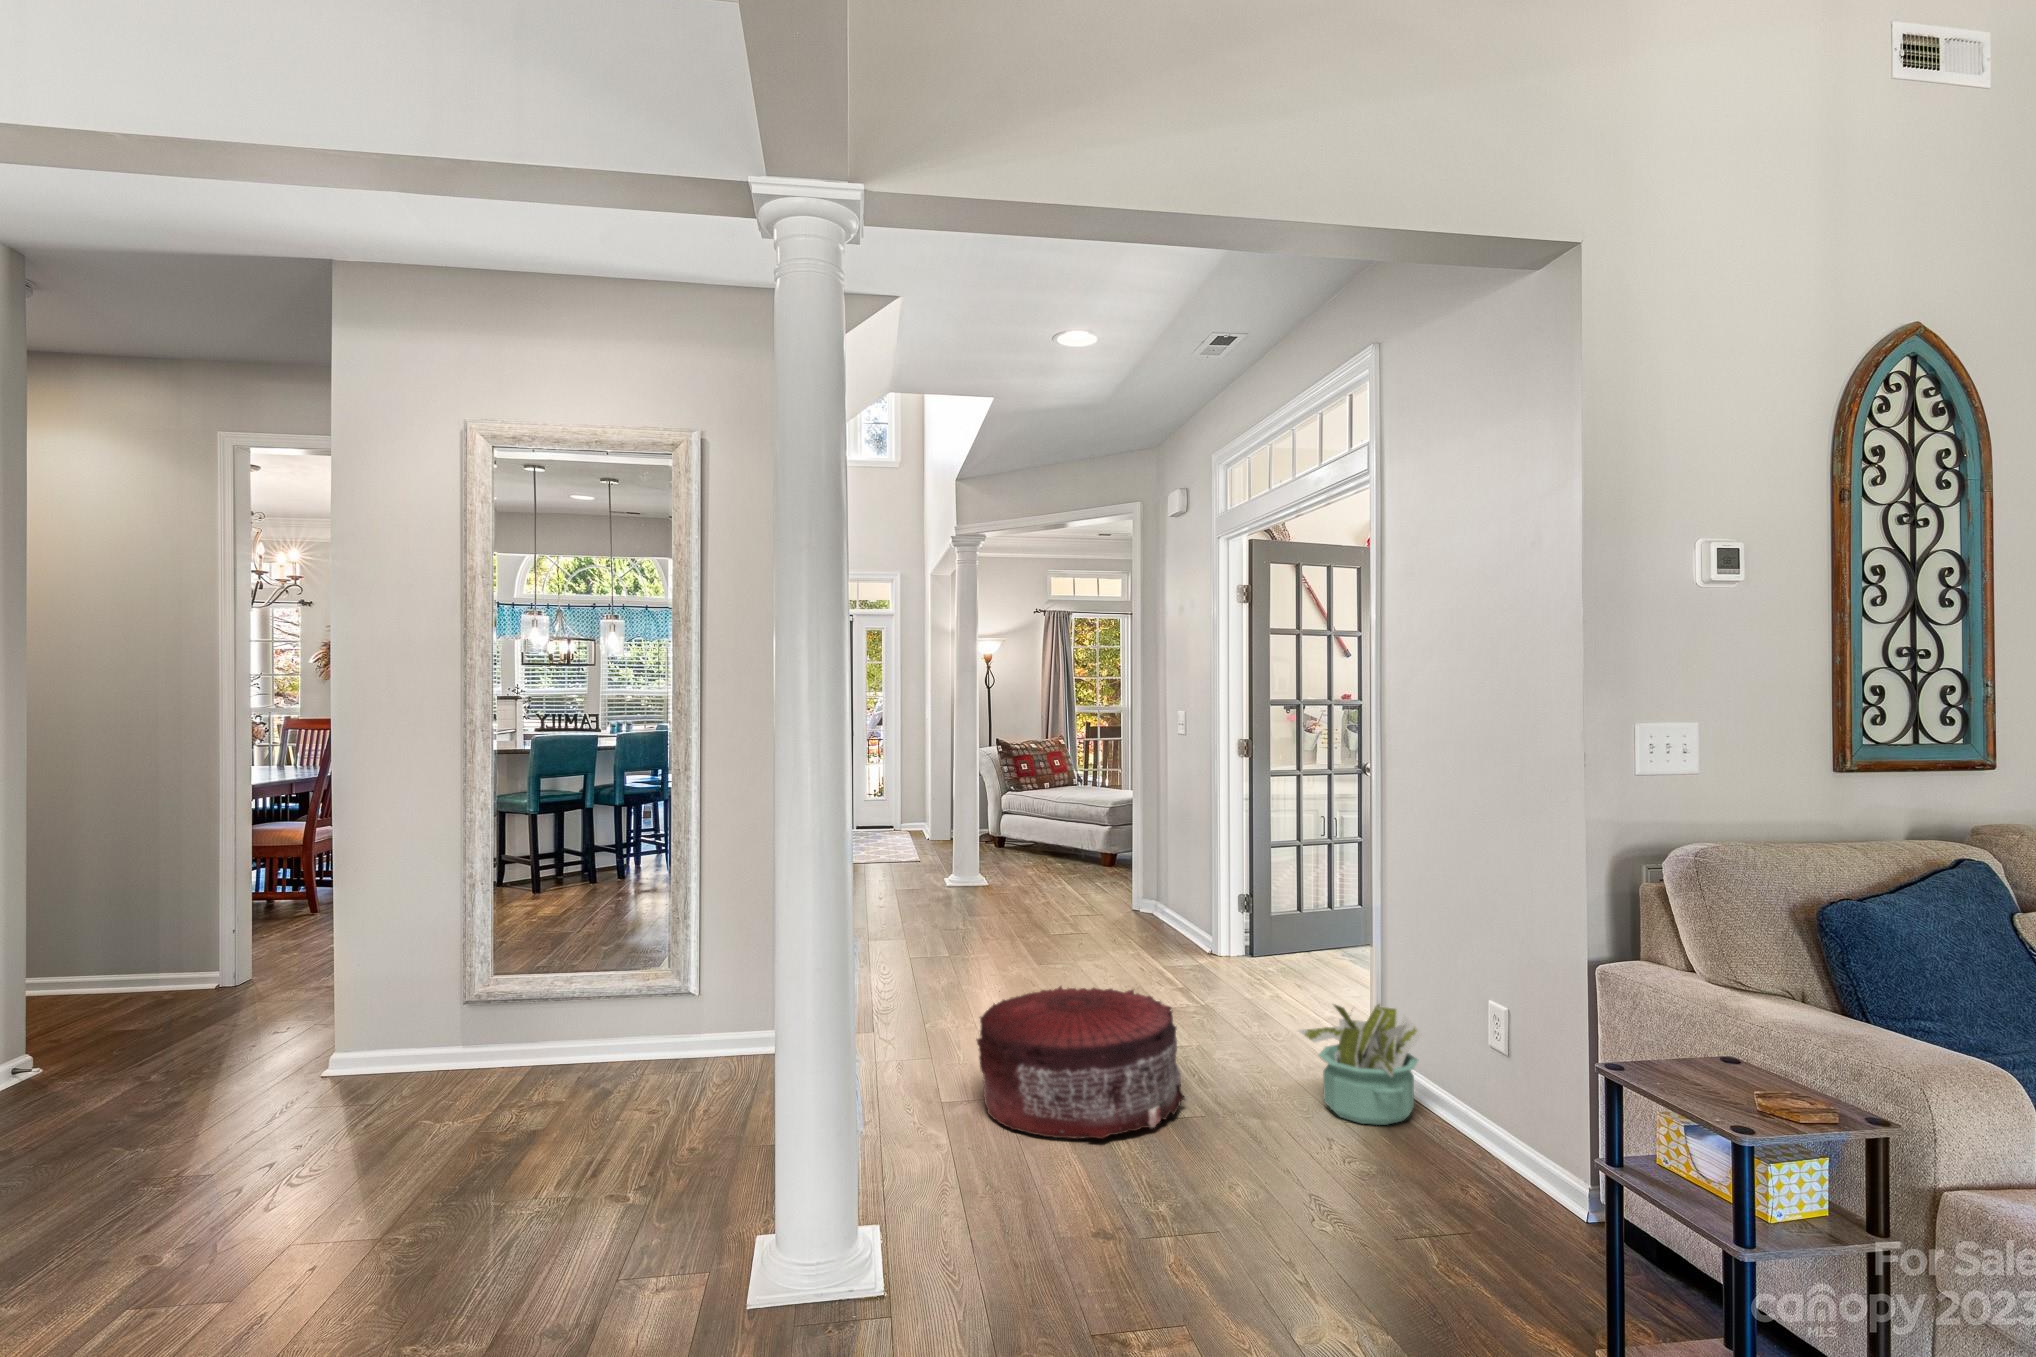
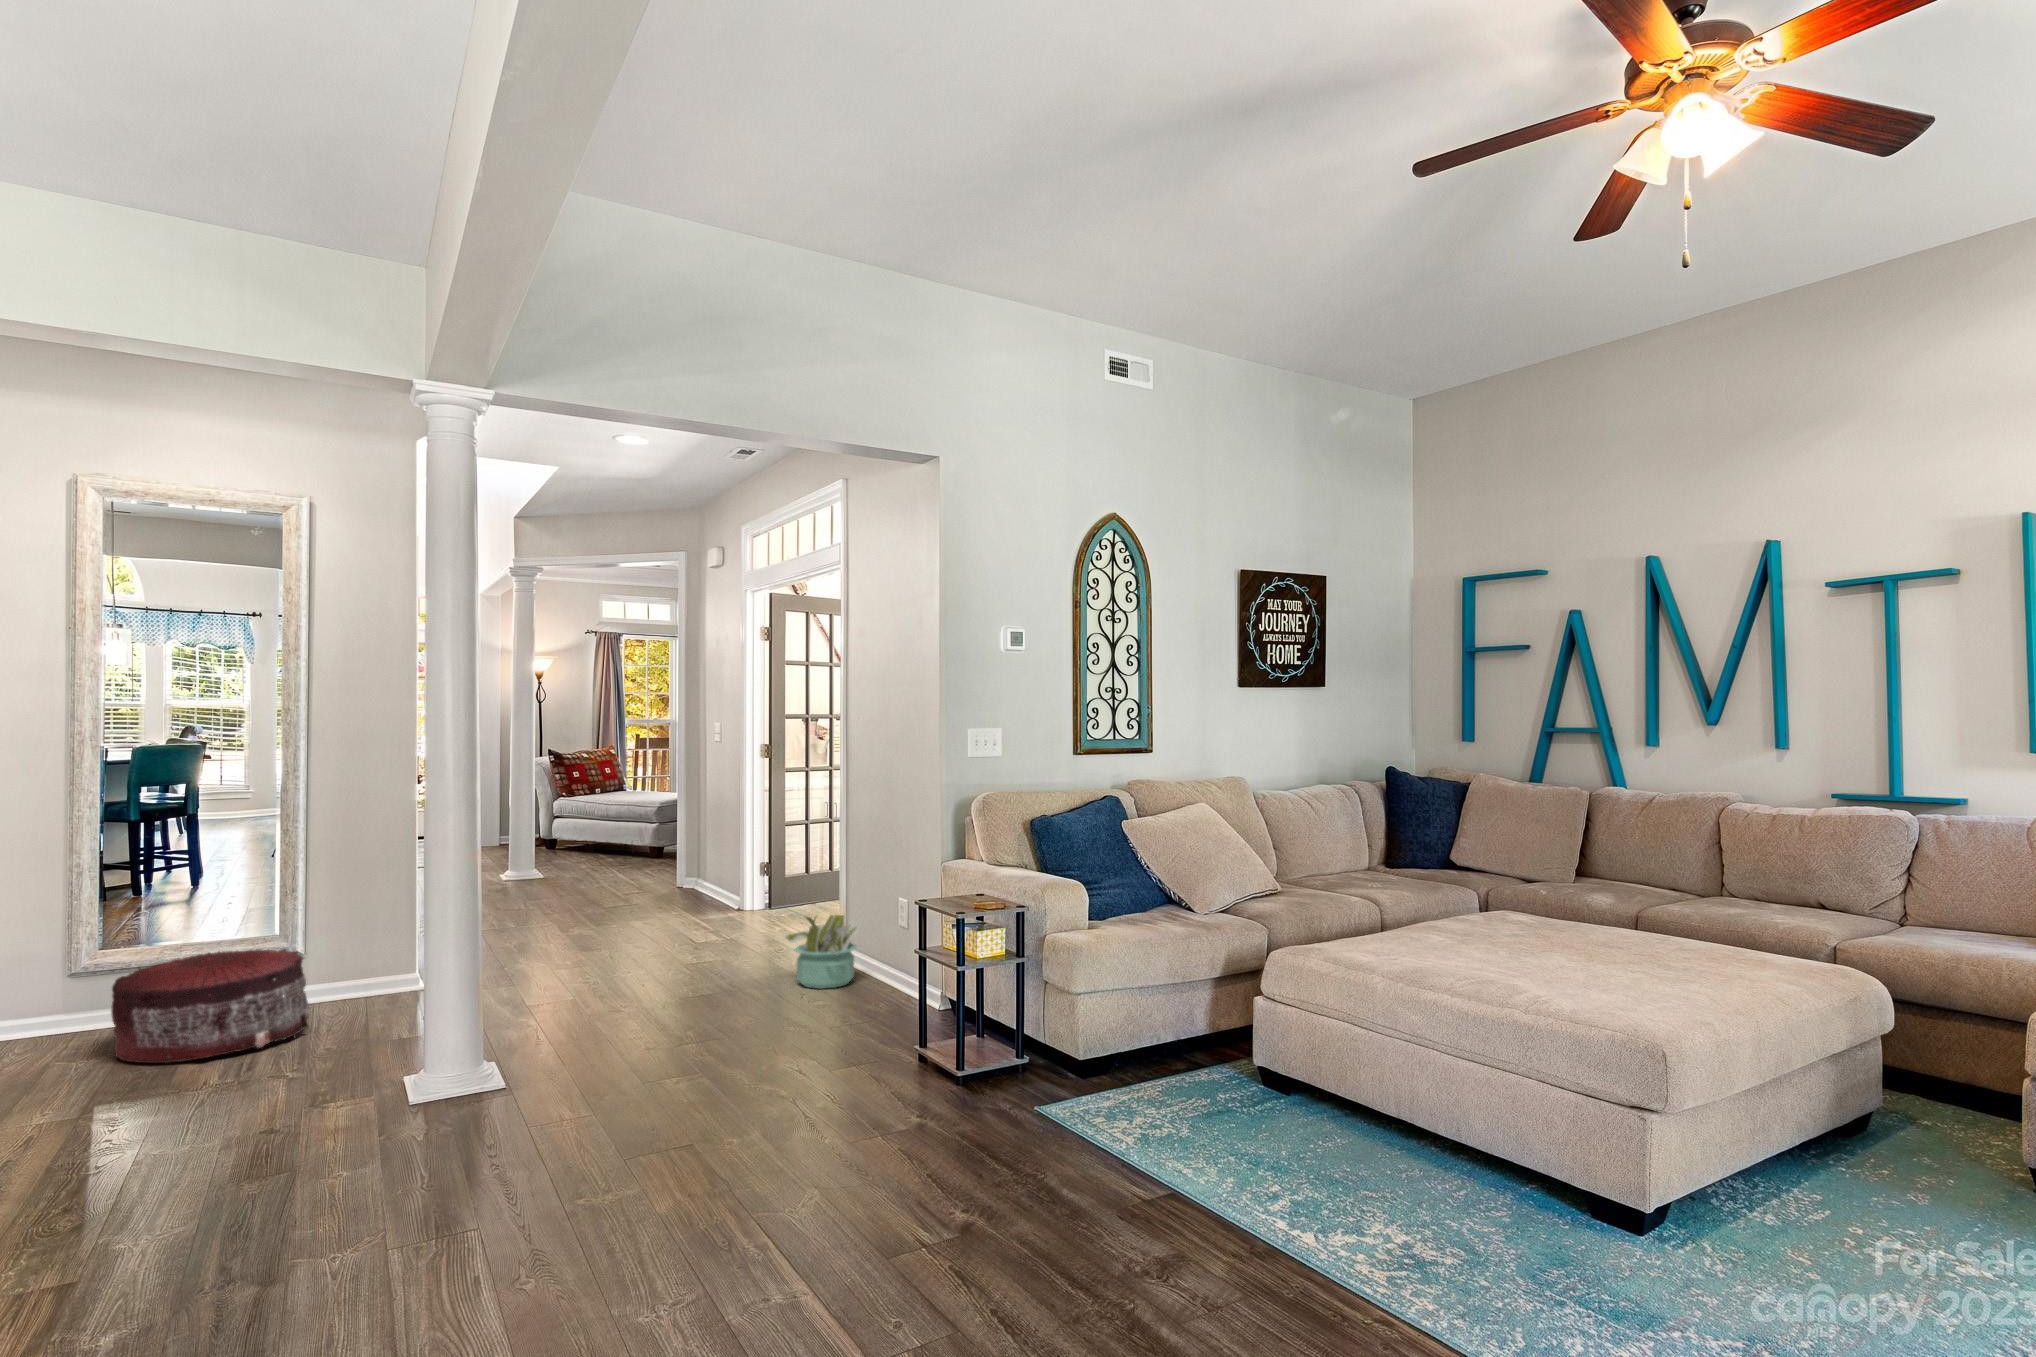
pouf: present [976,986,1185,1139] -> present [111,949,310,1063]

